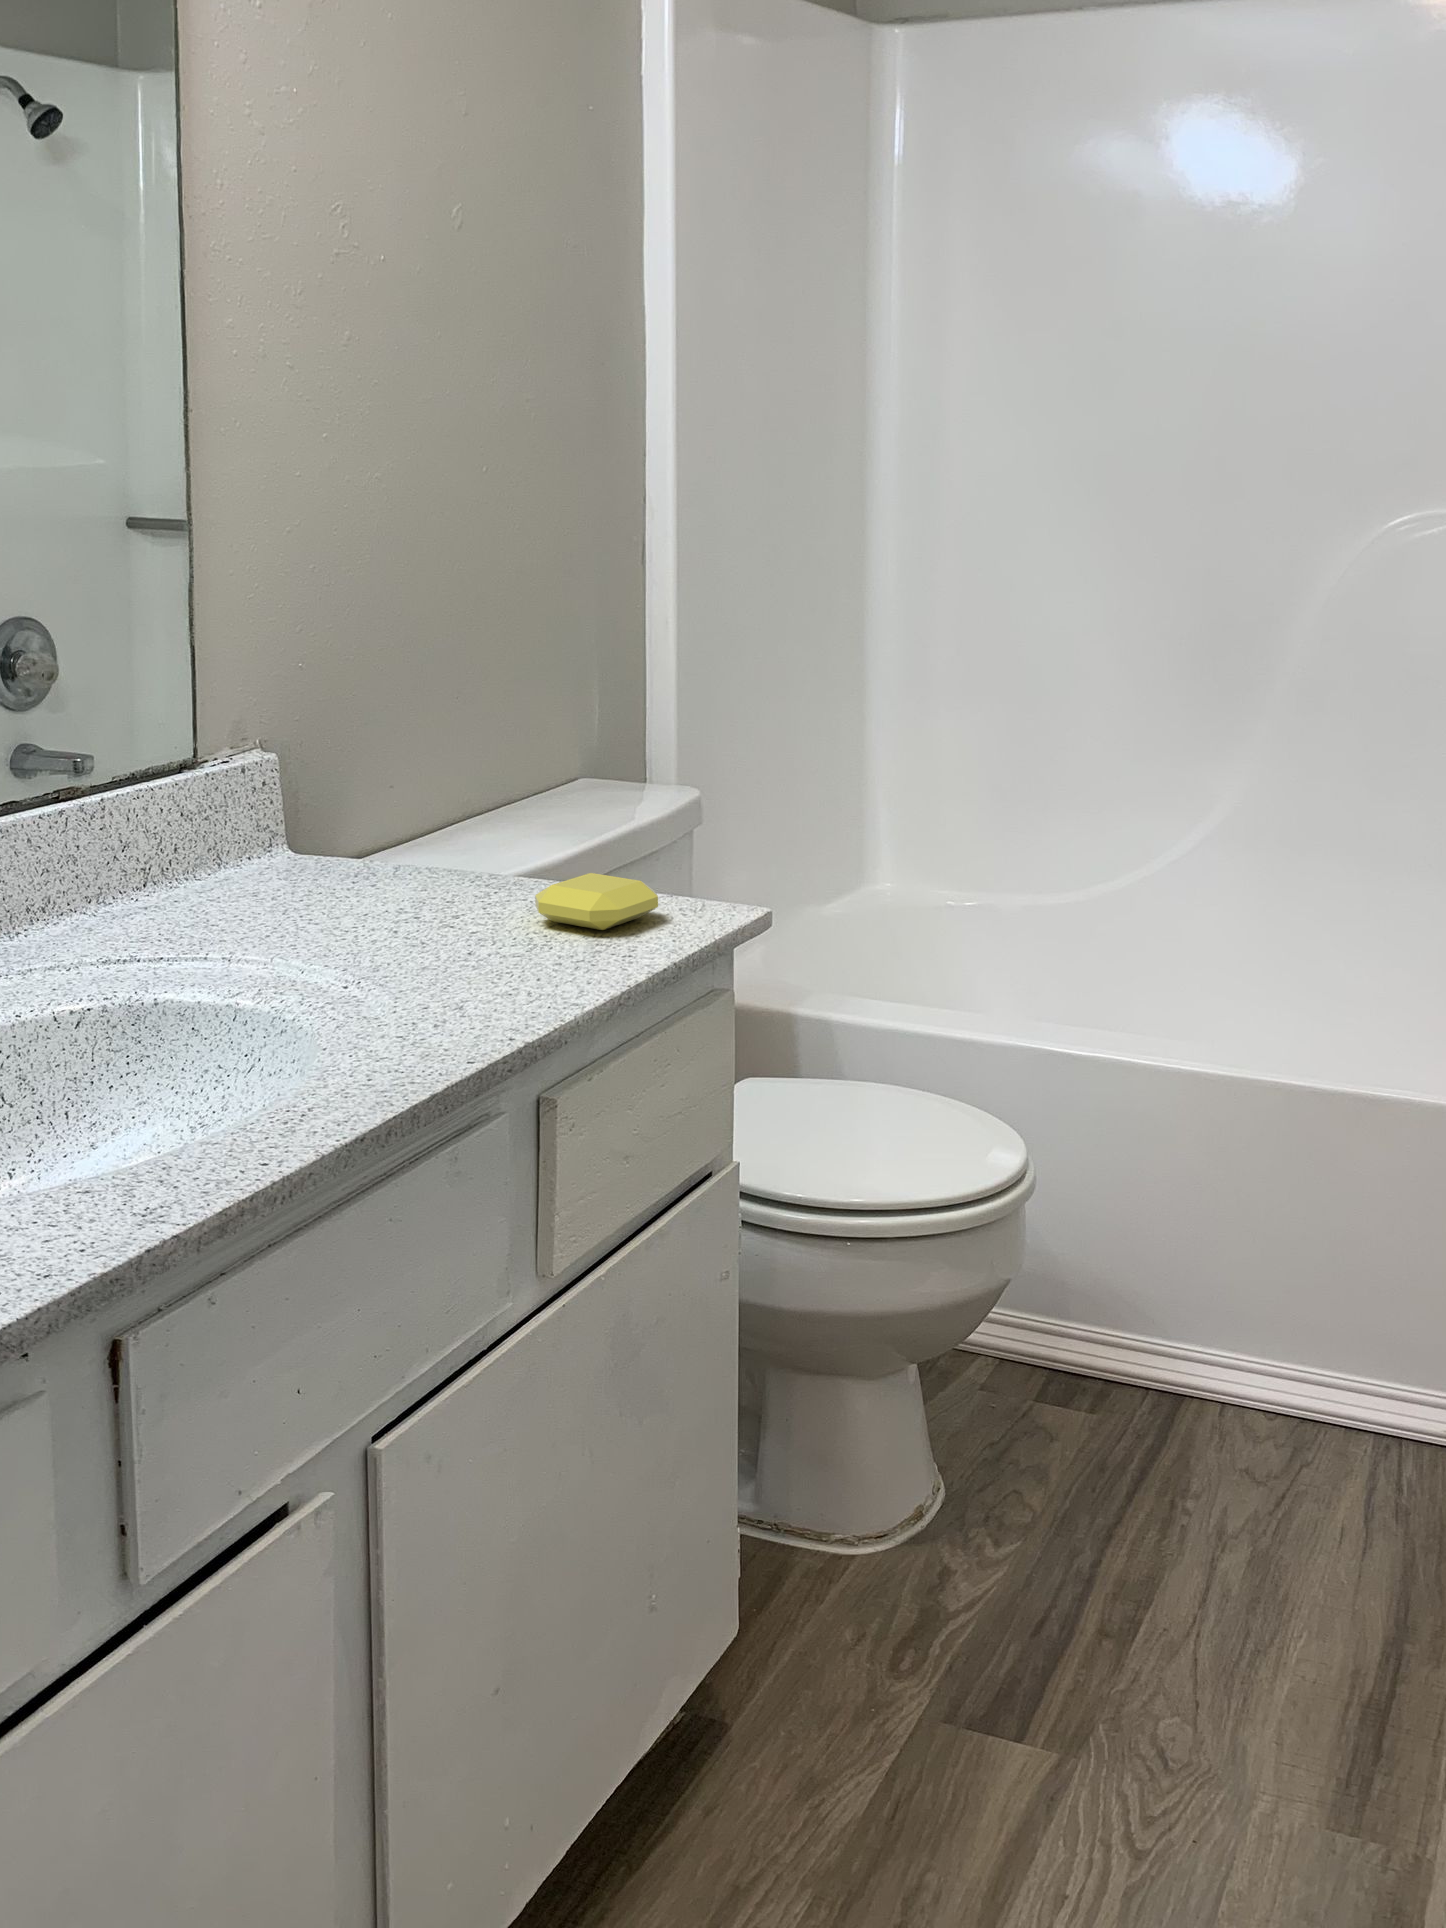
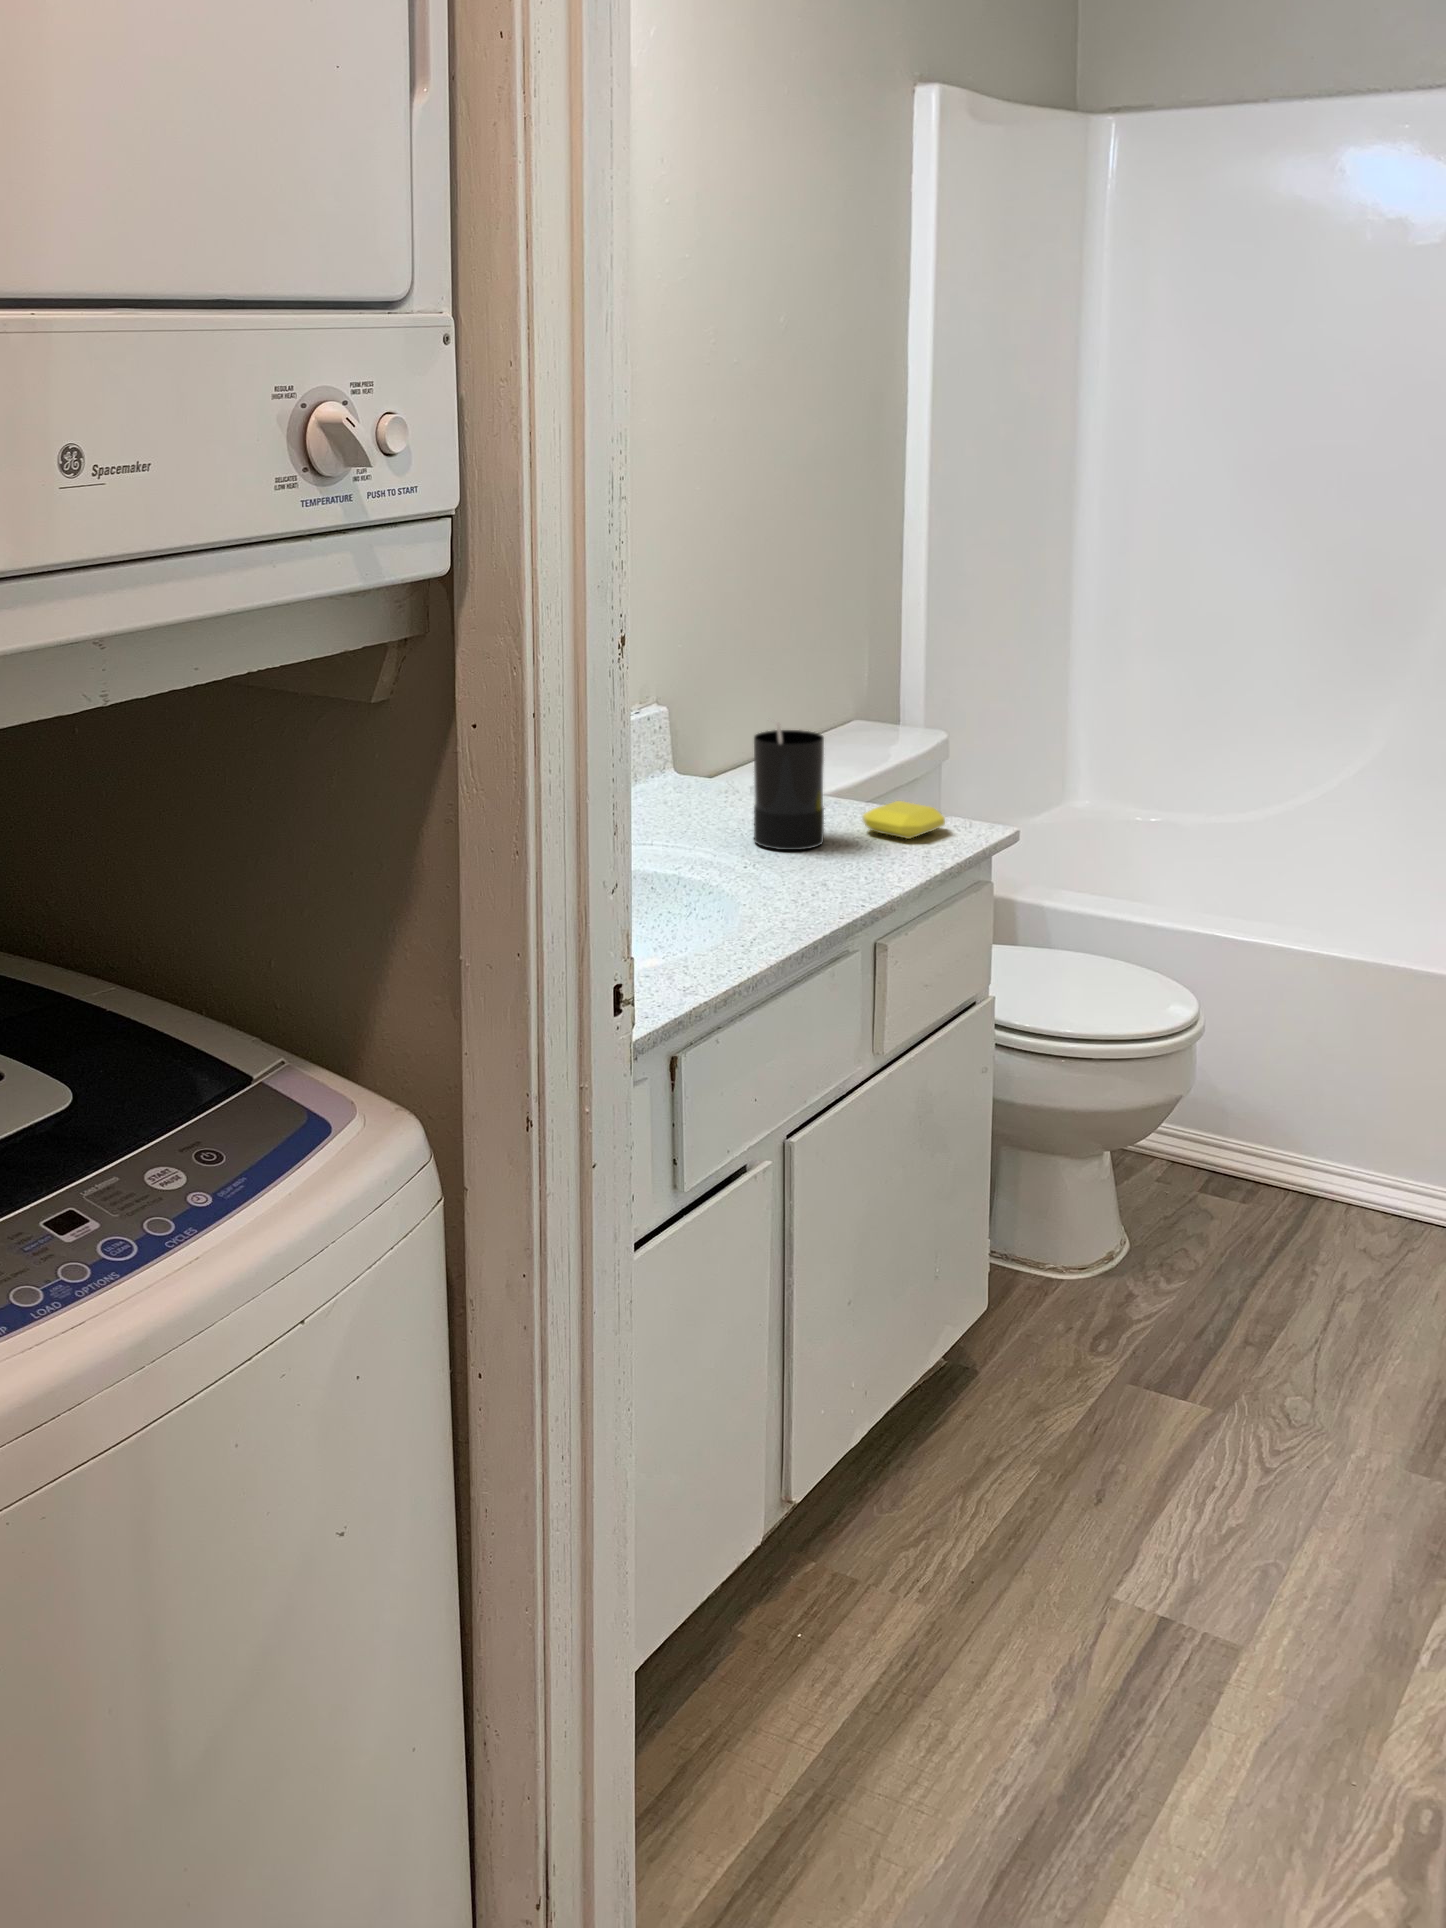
candle: none [359,750,471,953] -> present [754,720,824,850]

